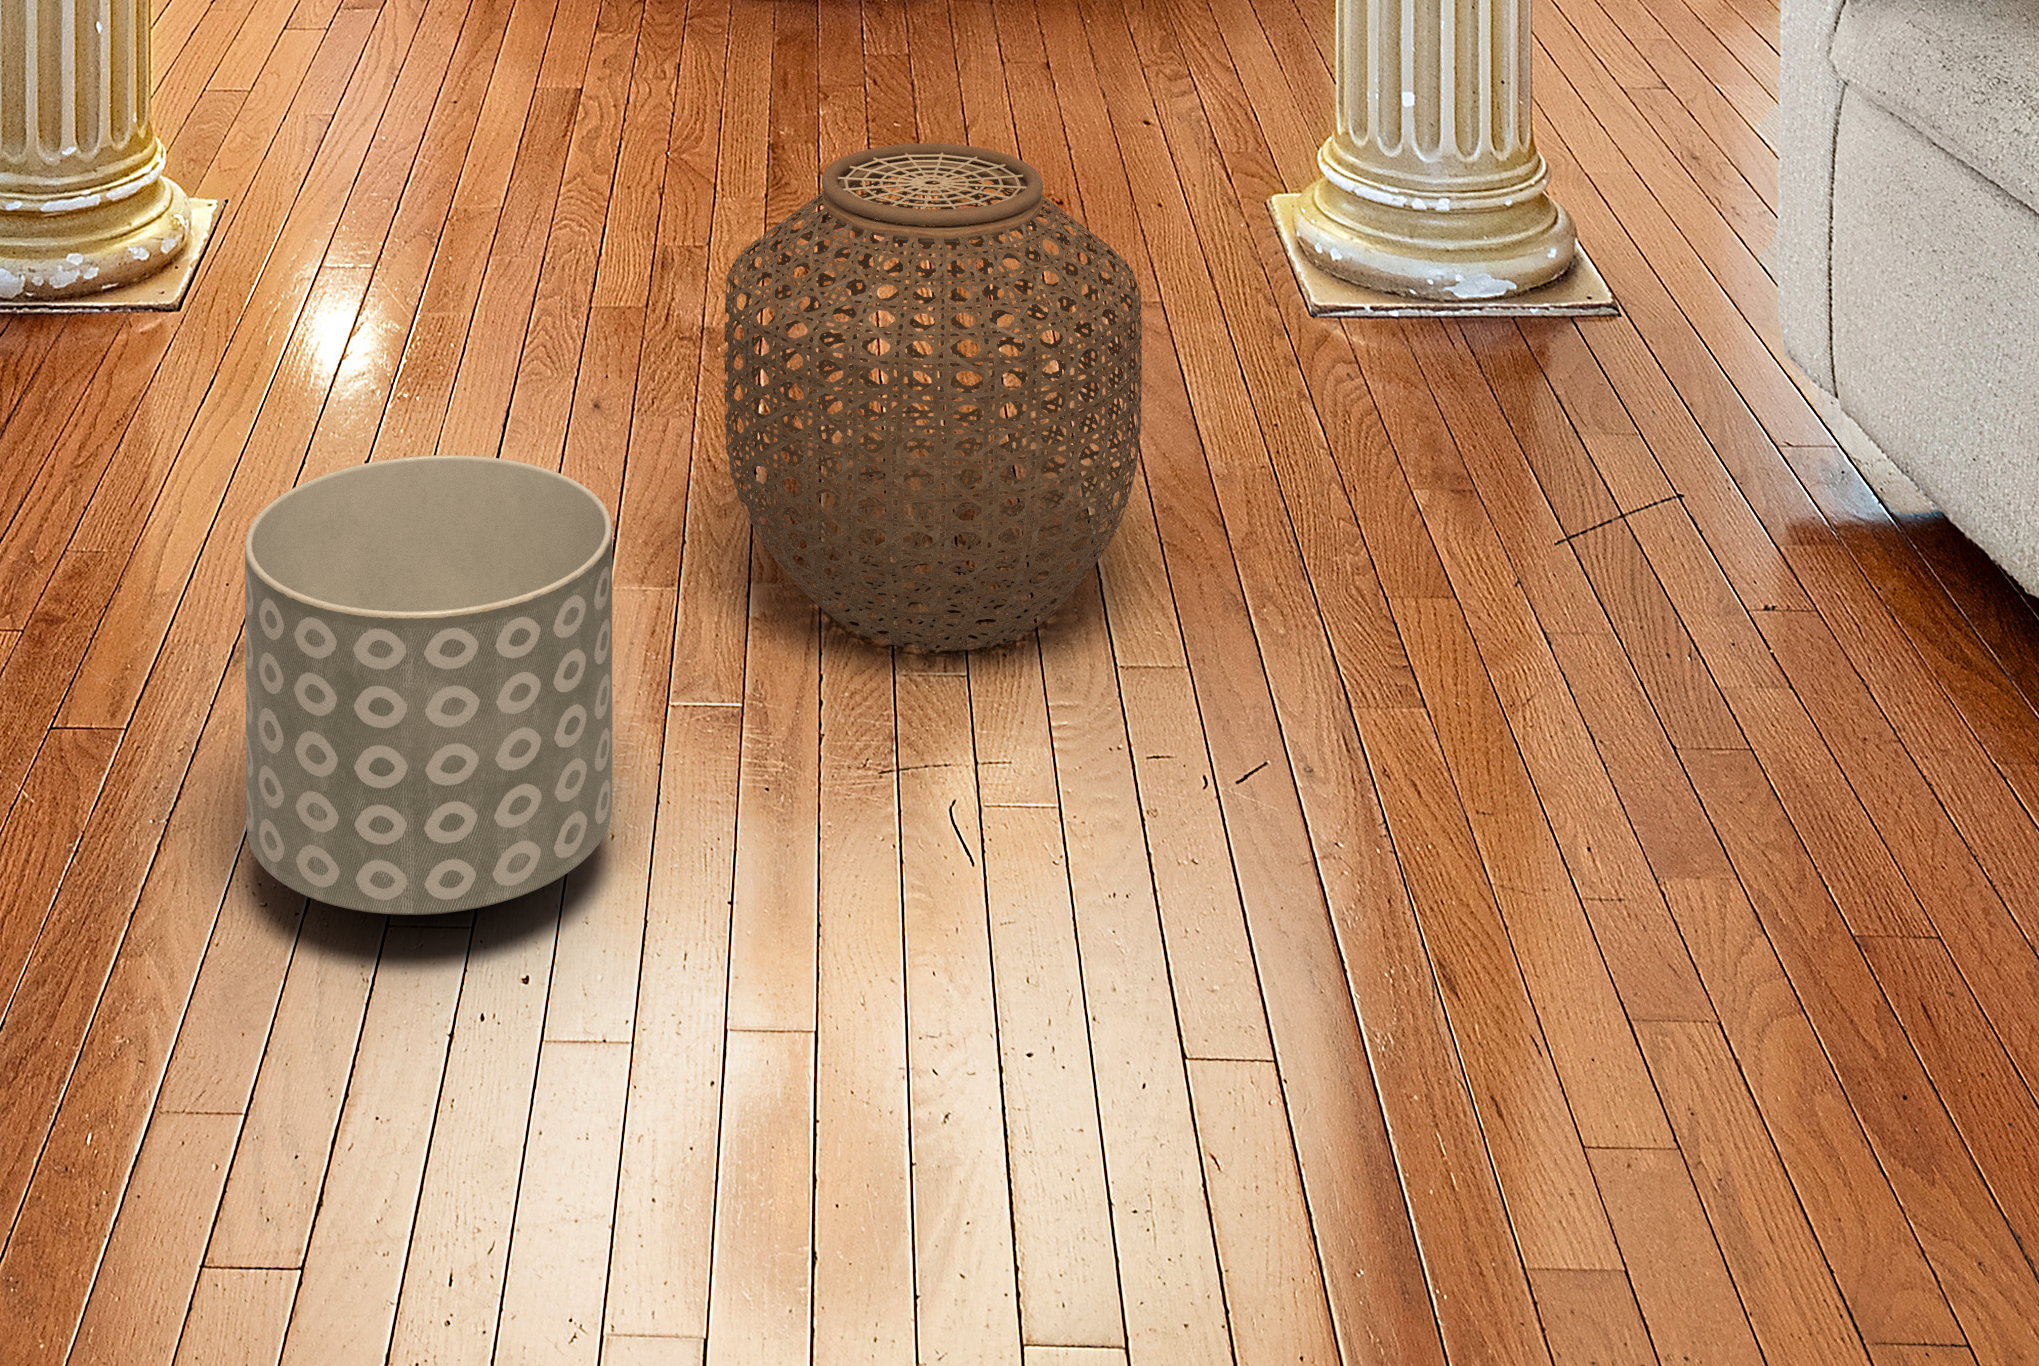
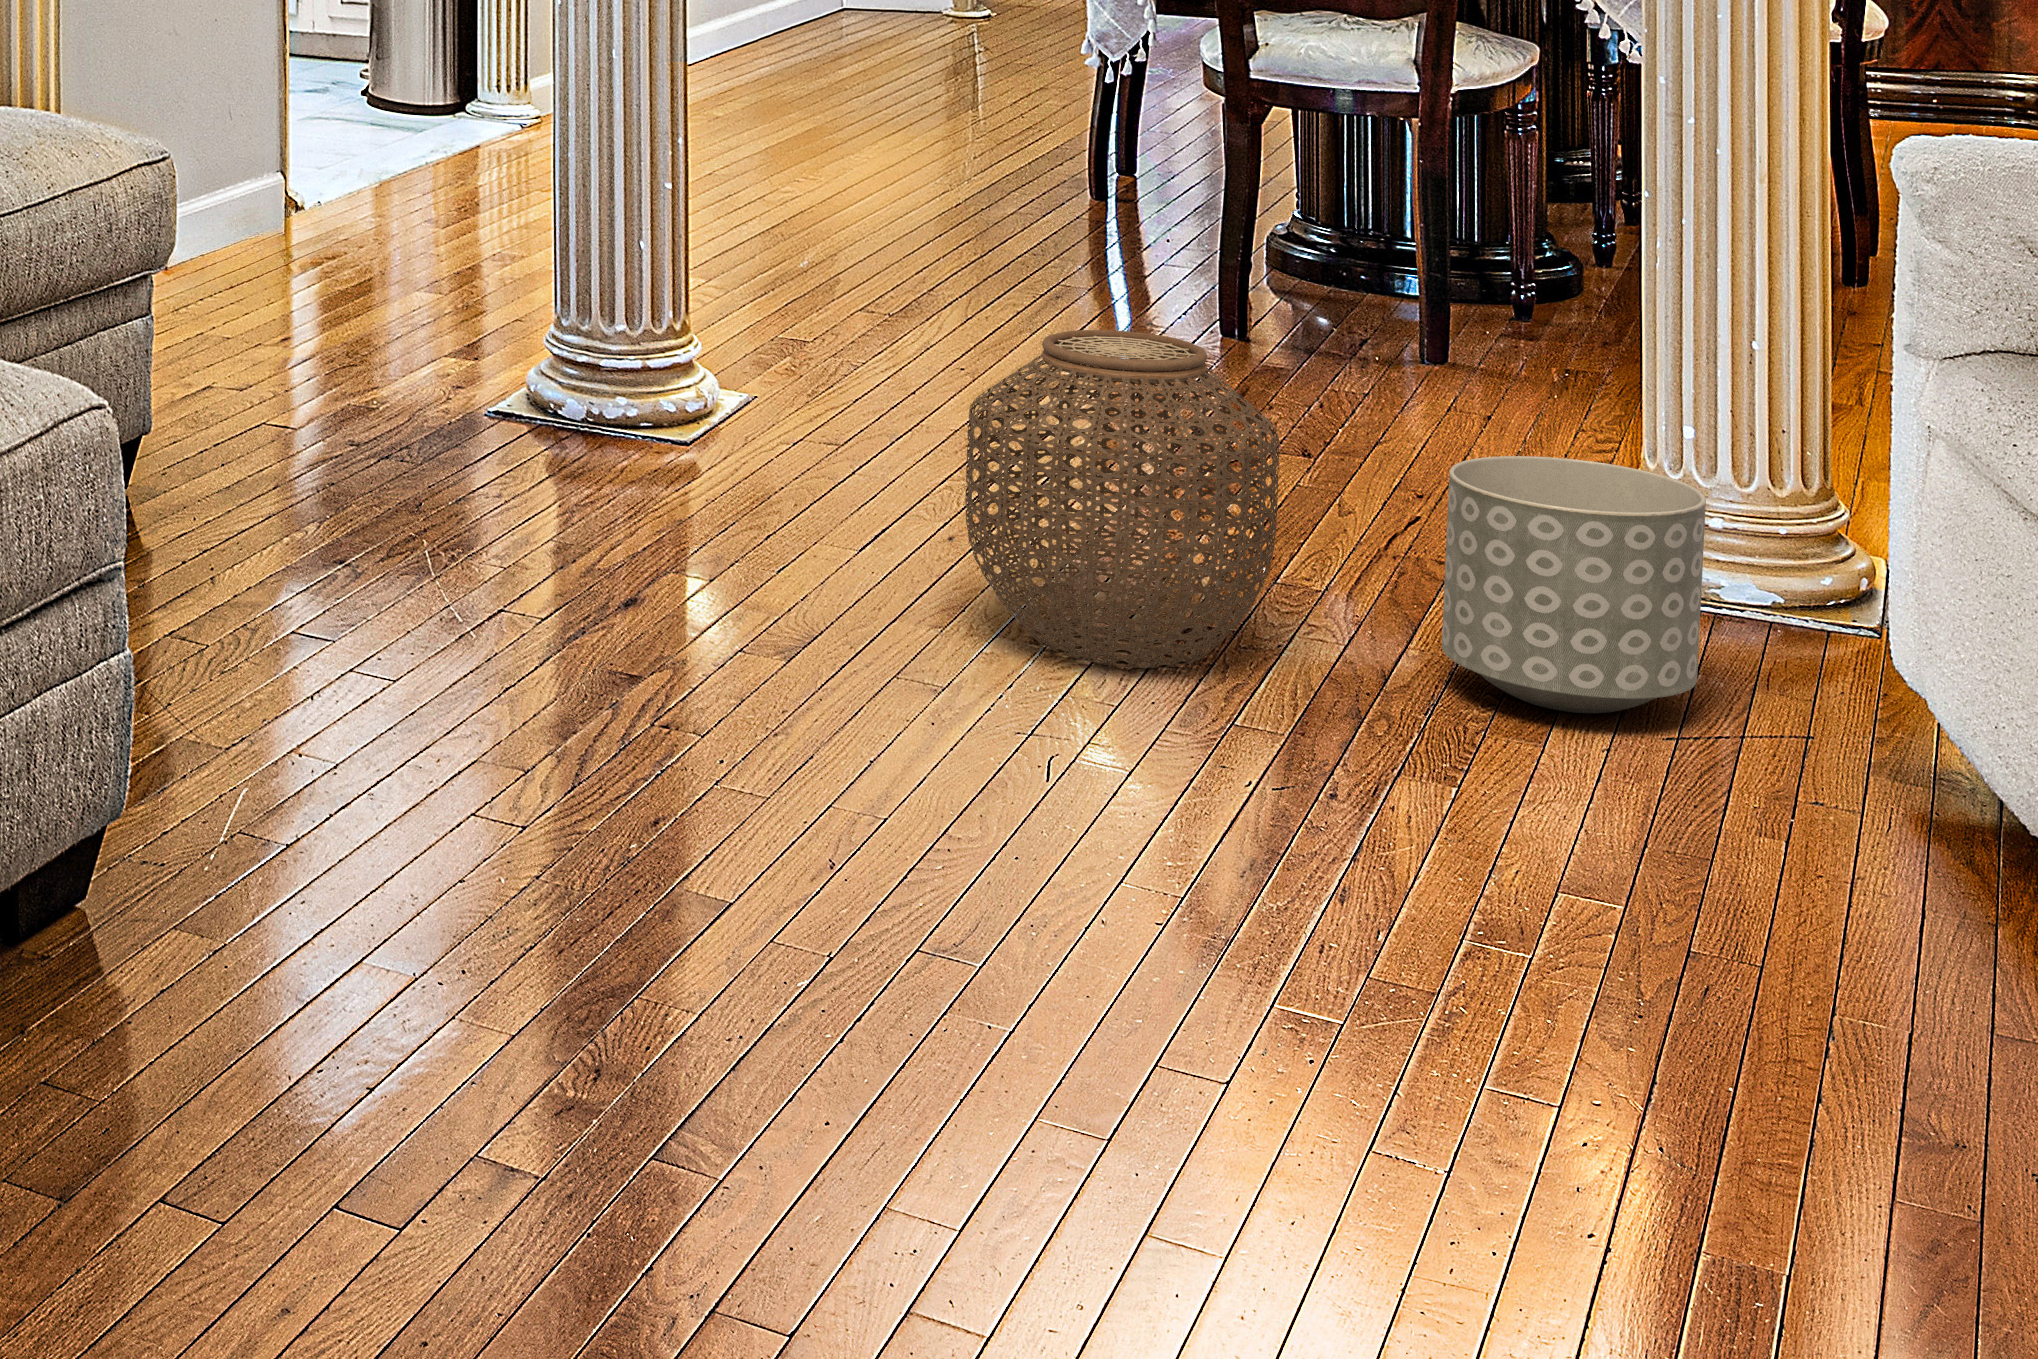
planter: present [245,455,613,915] -> present [1442,456,1706,713]

